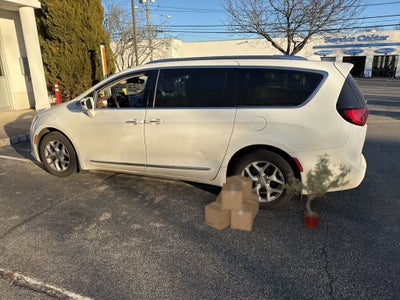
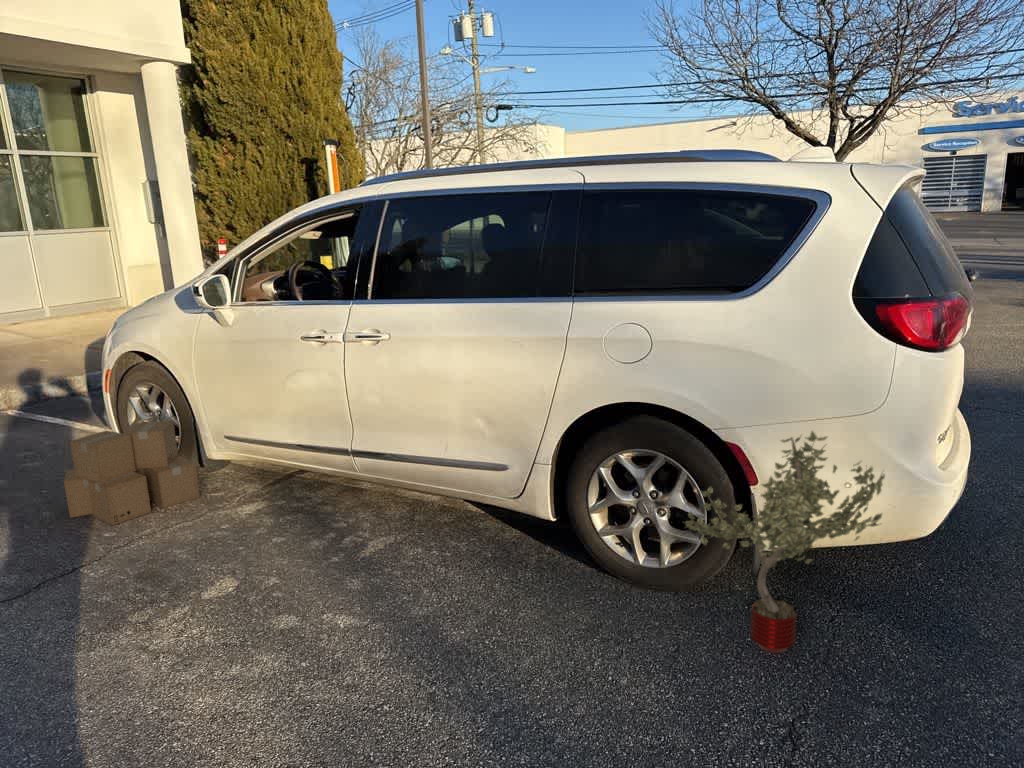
cardboard box: present [205,175,259,231] -> present [64,421,200,525]

